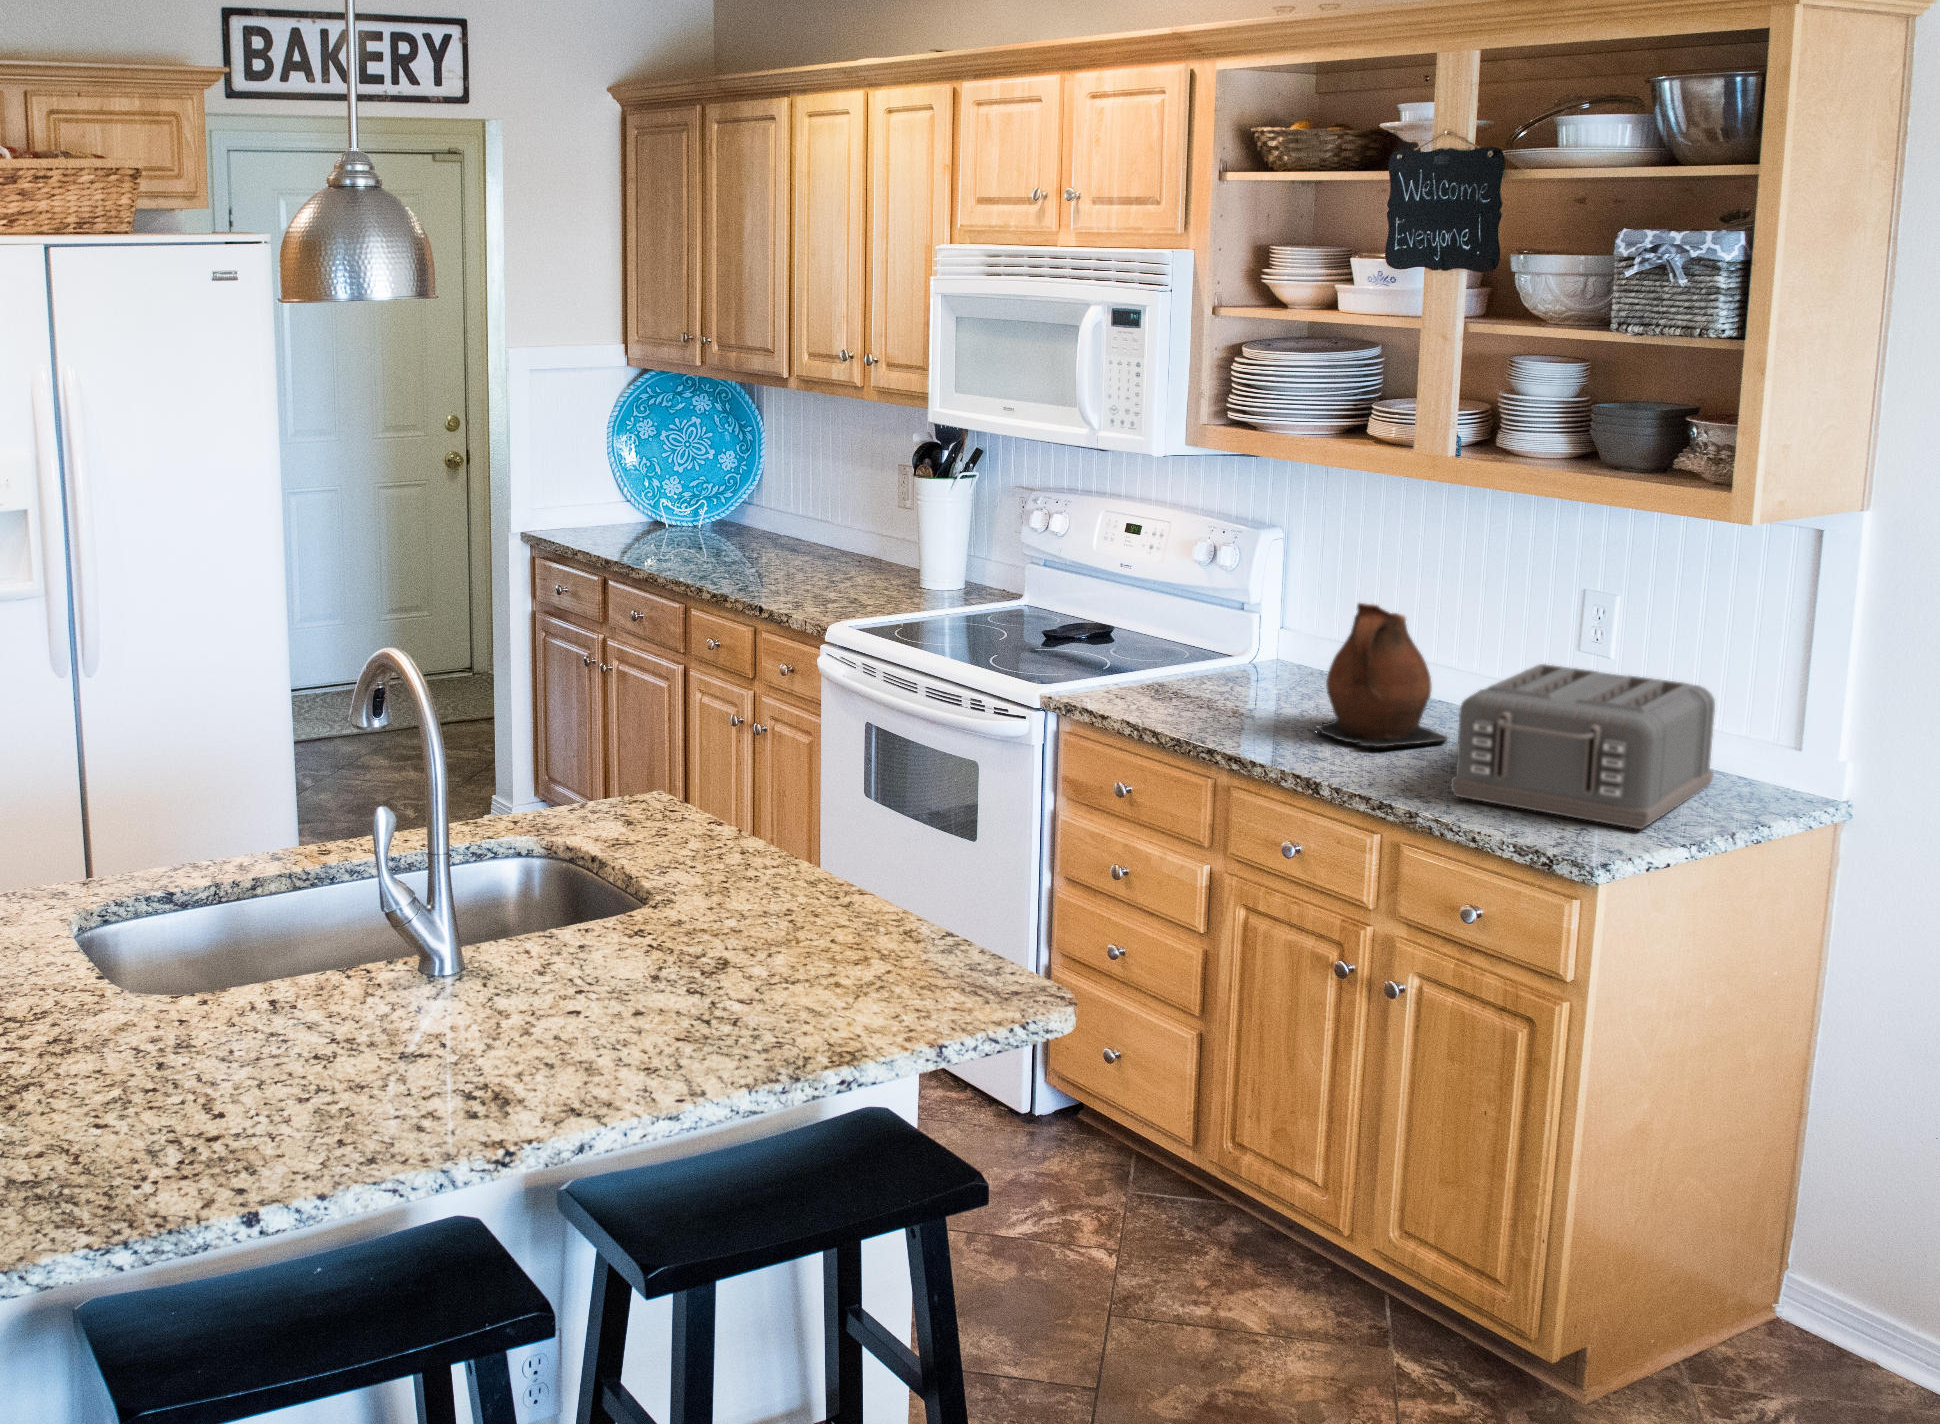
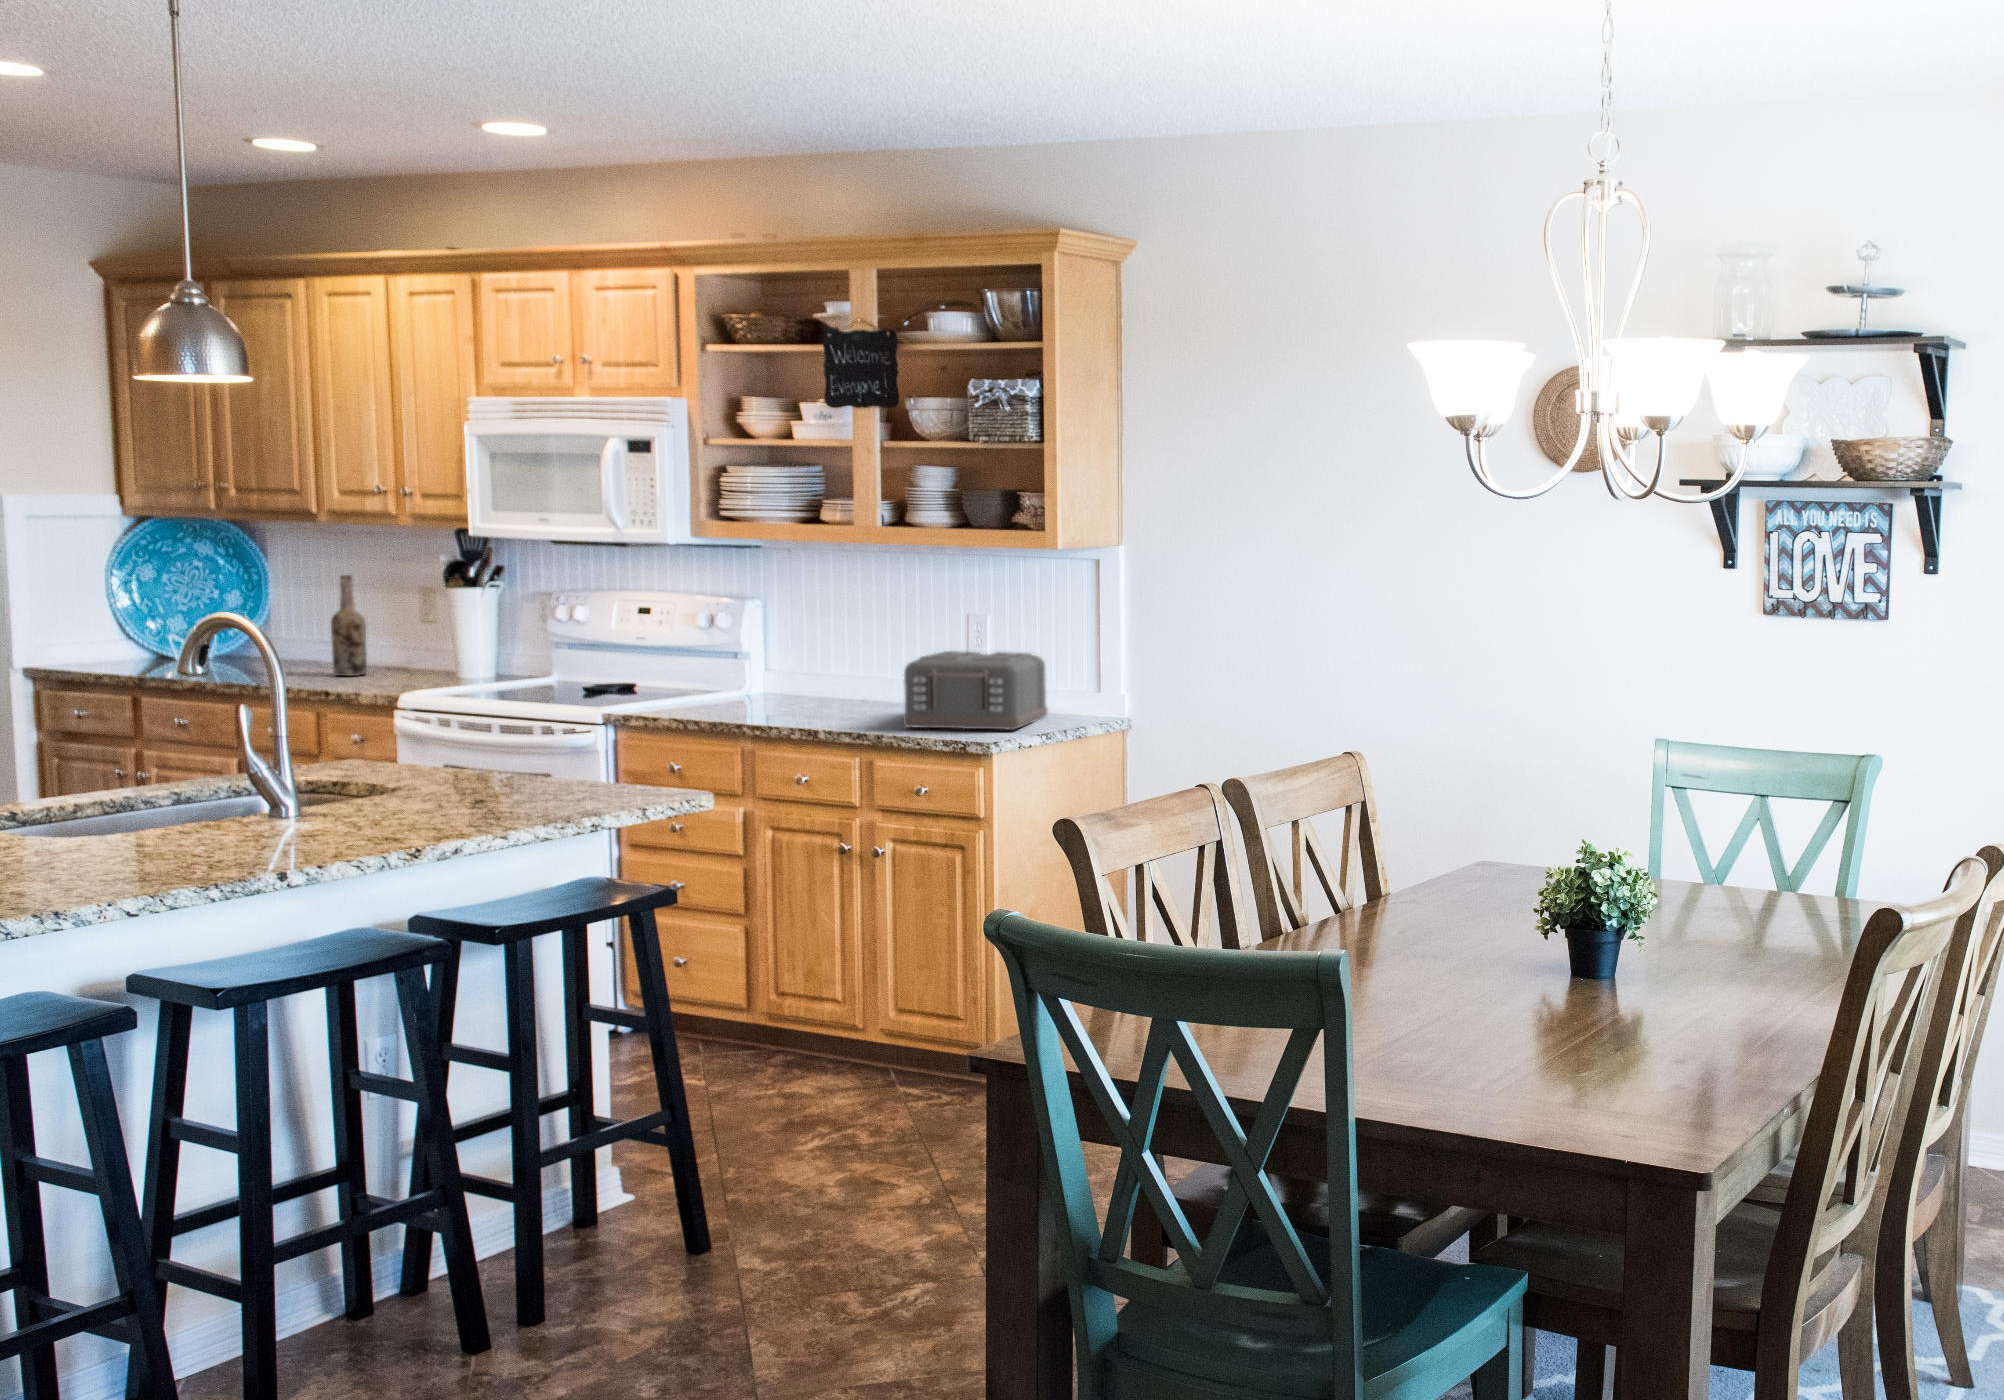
wine bottle: none [791,455,828,576] -> present [331,575,367,676]
ceramic pitcher: present [1316,603,1448,747] -> none [801,622,892,715]

